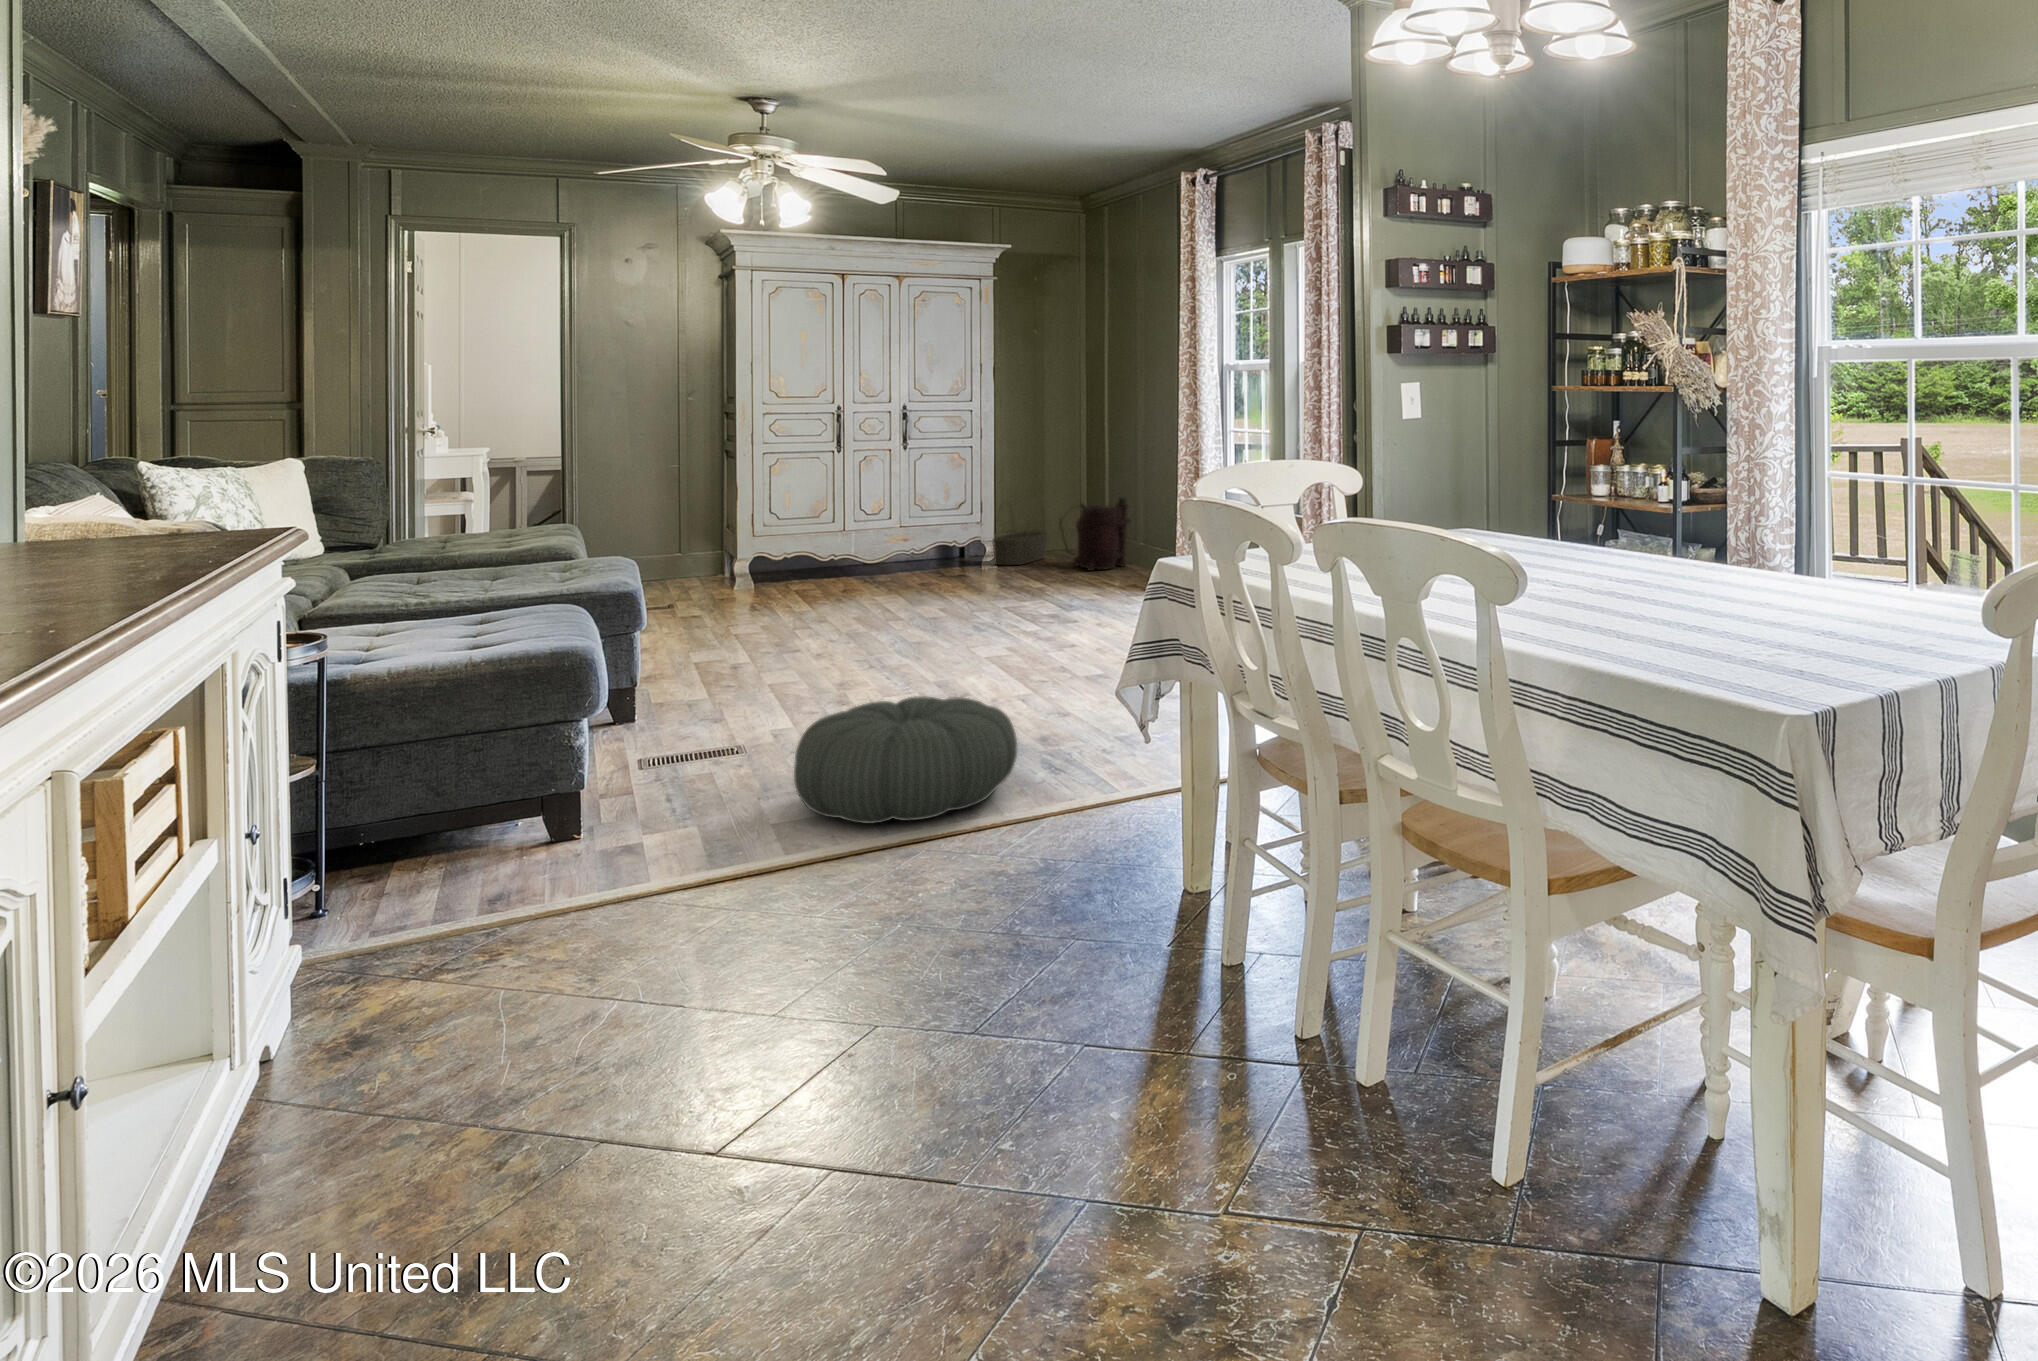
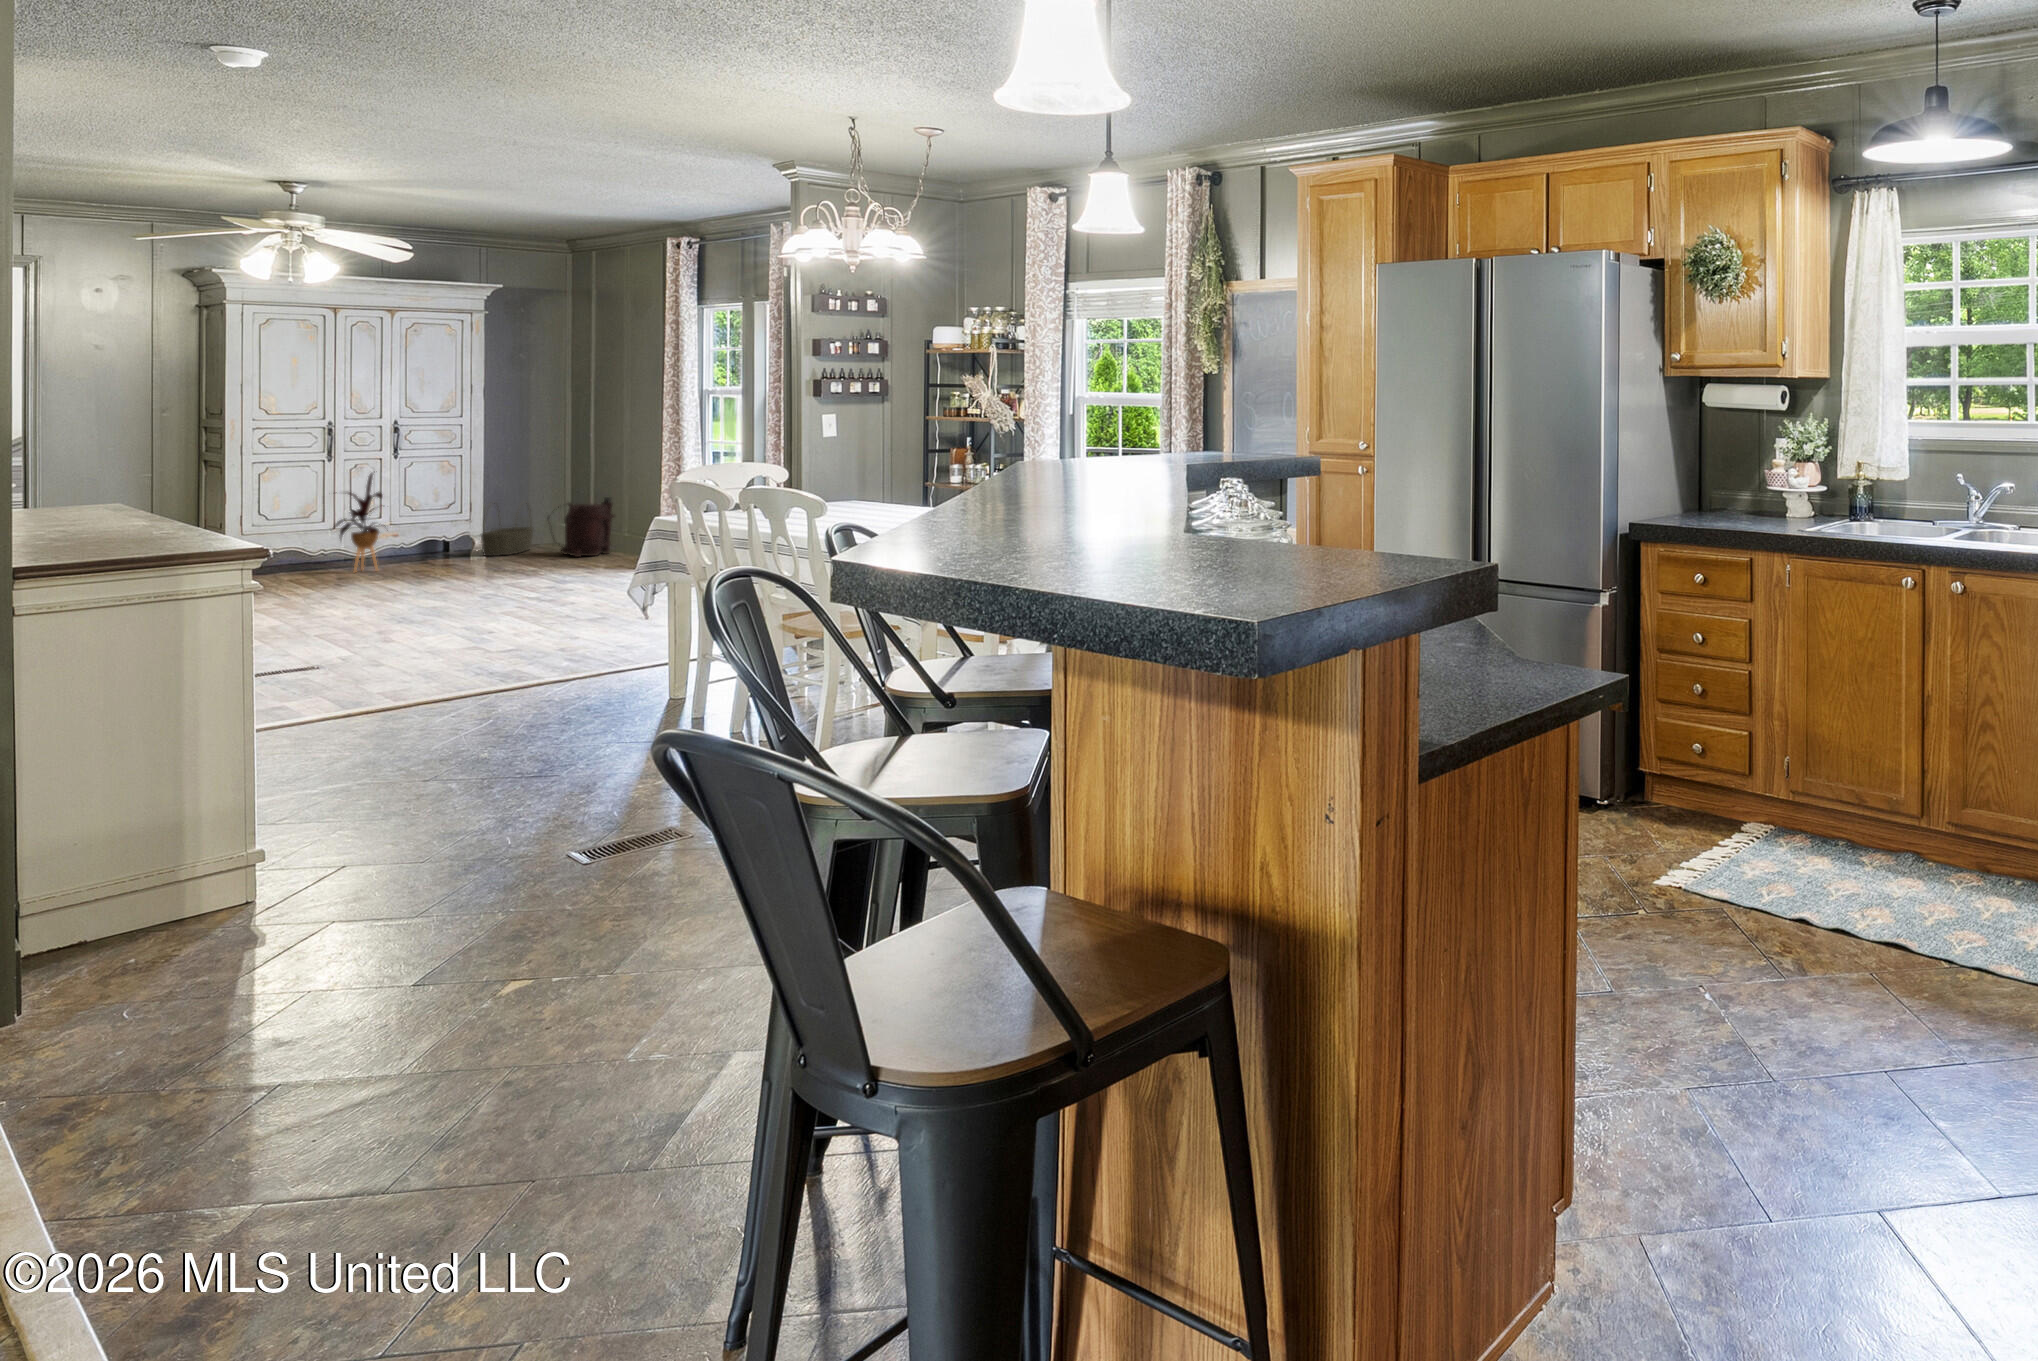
house plant: none [833,465,896,585] -> present [334,473,383,572]
pouf: present [794,696,1017,823] -> none [388,616,548,688]

